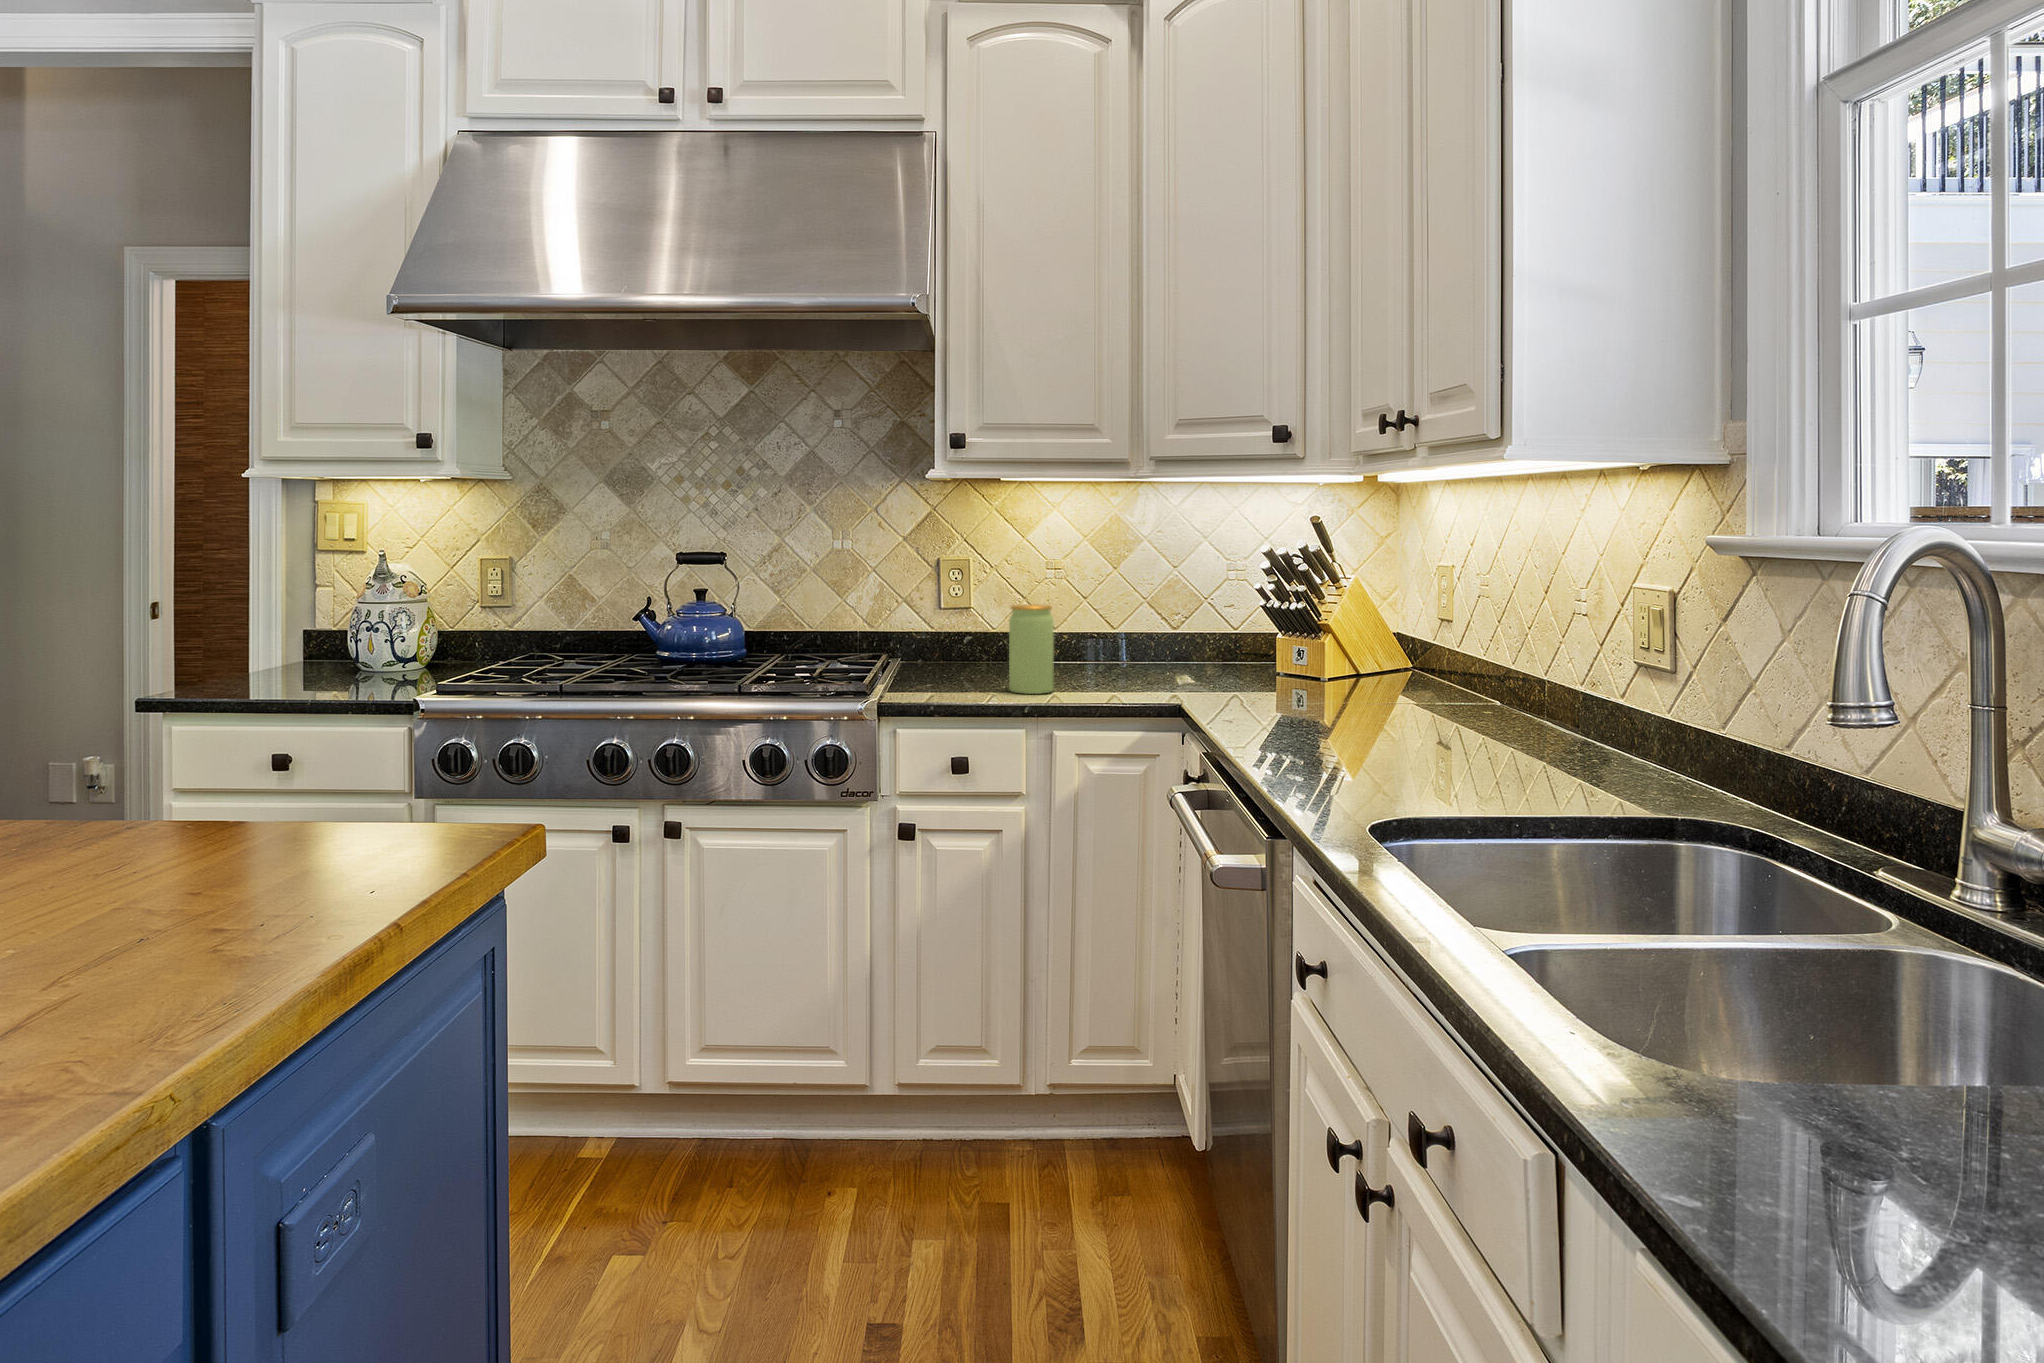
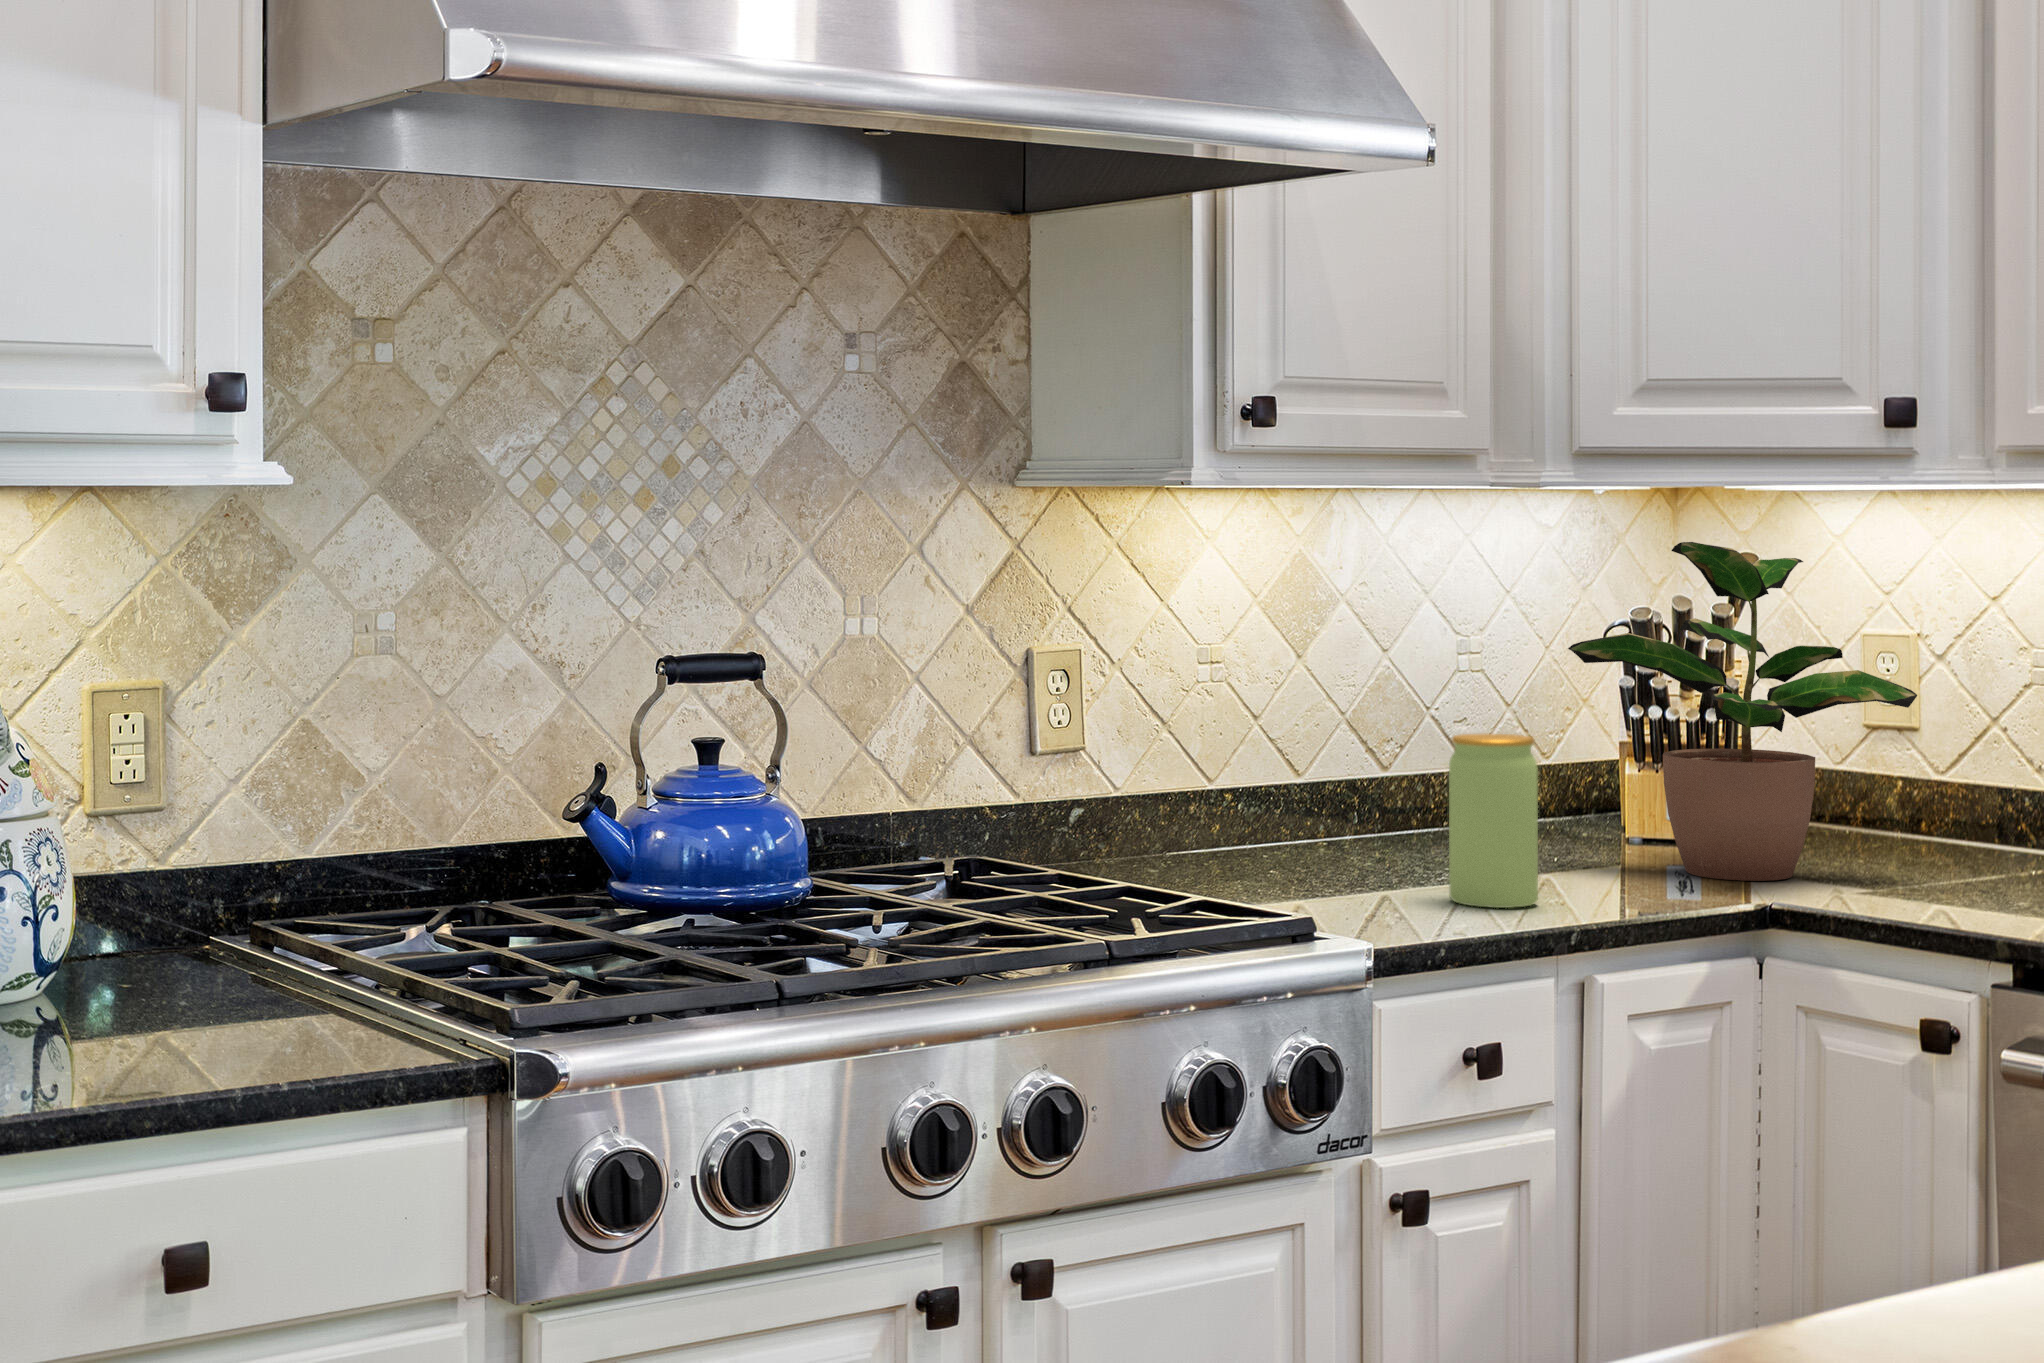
potted plant: none [1173,506,1333,698] -> present [1568,542,1917,881]

